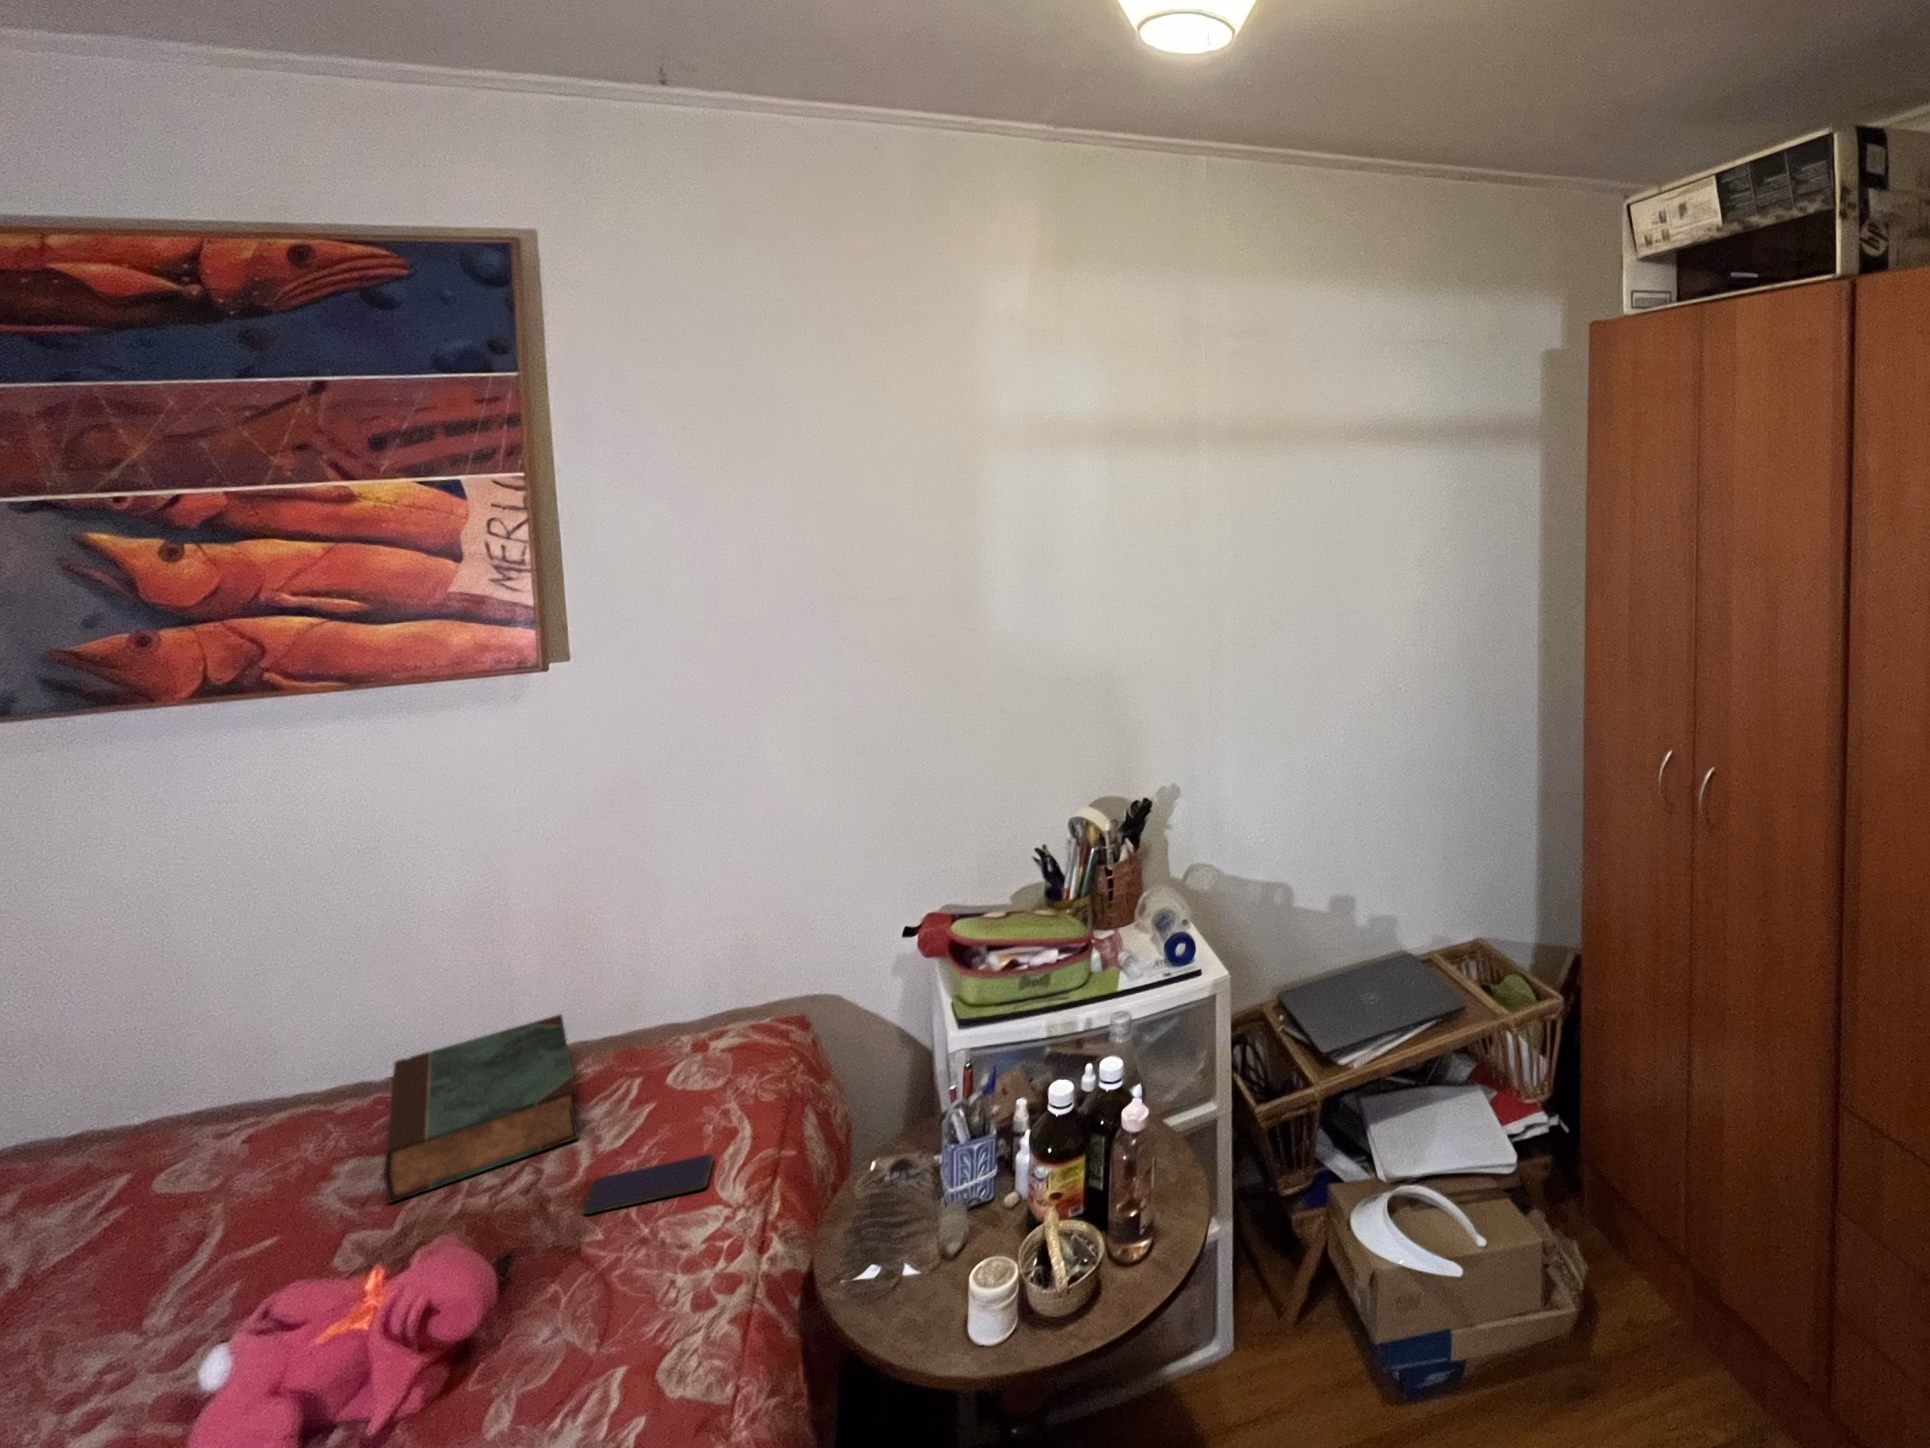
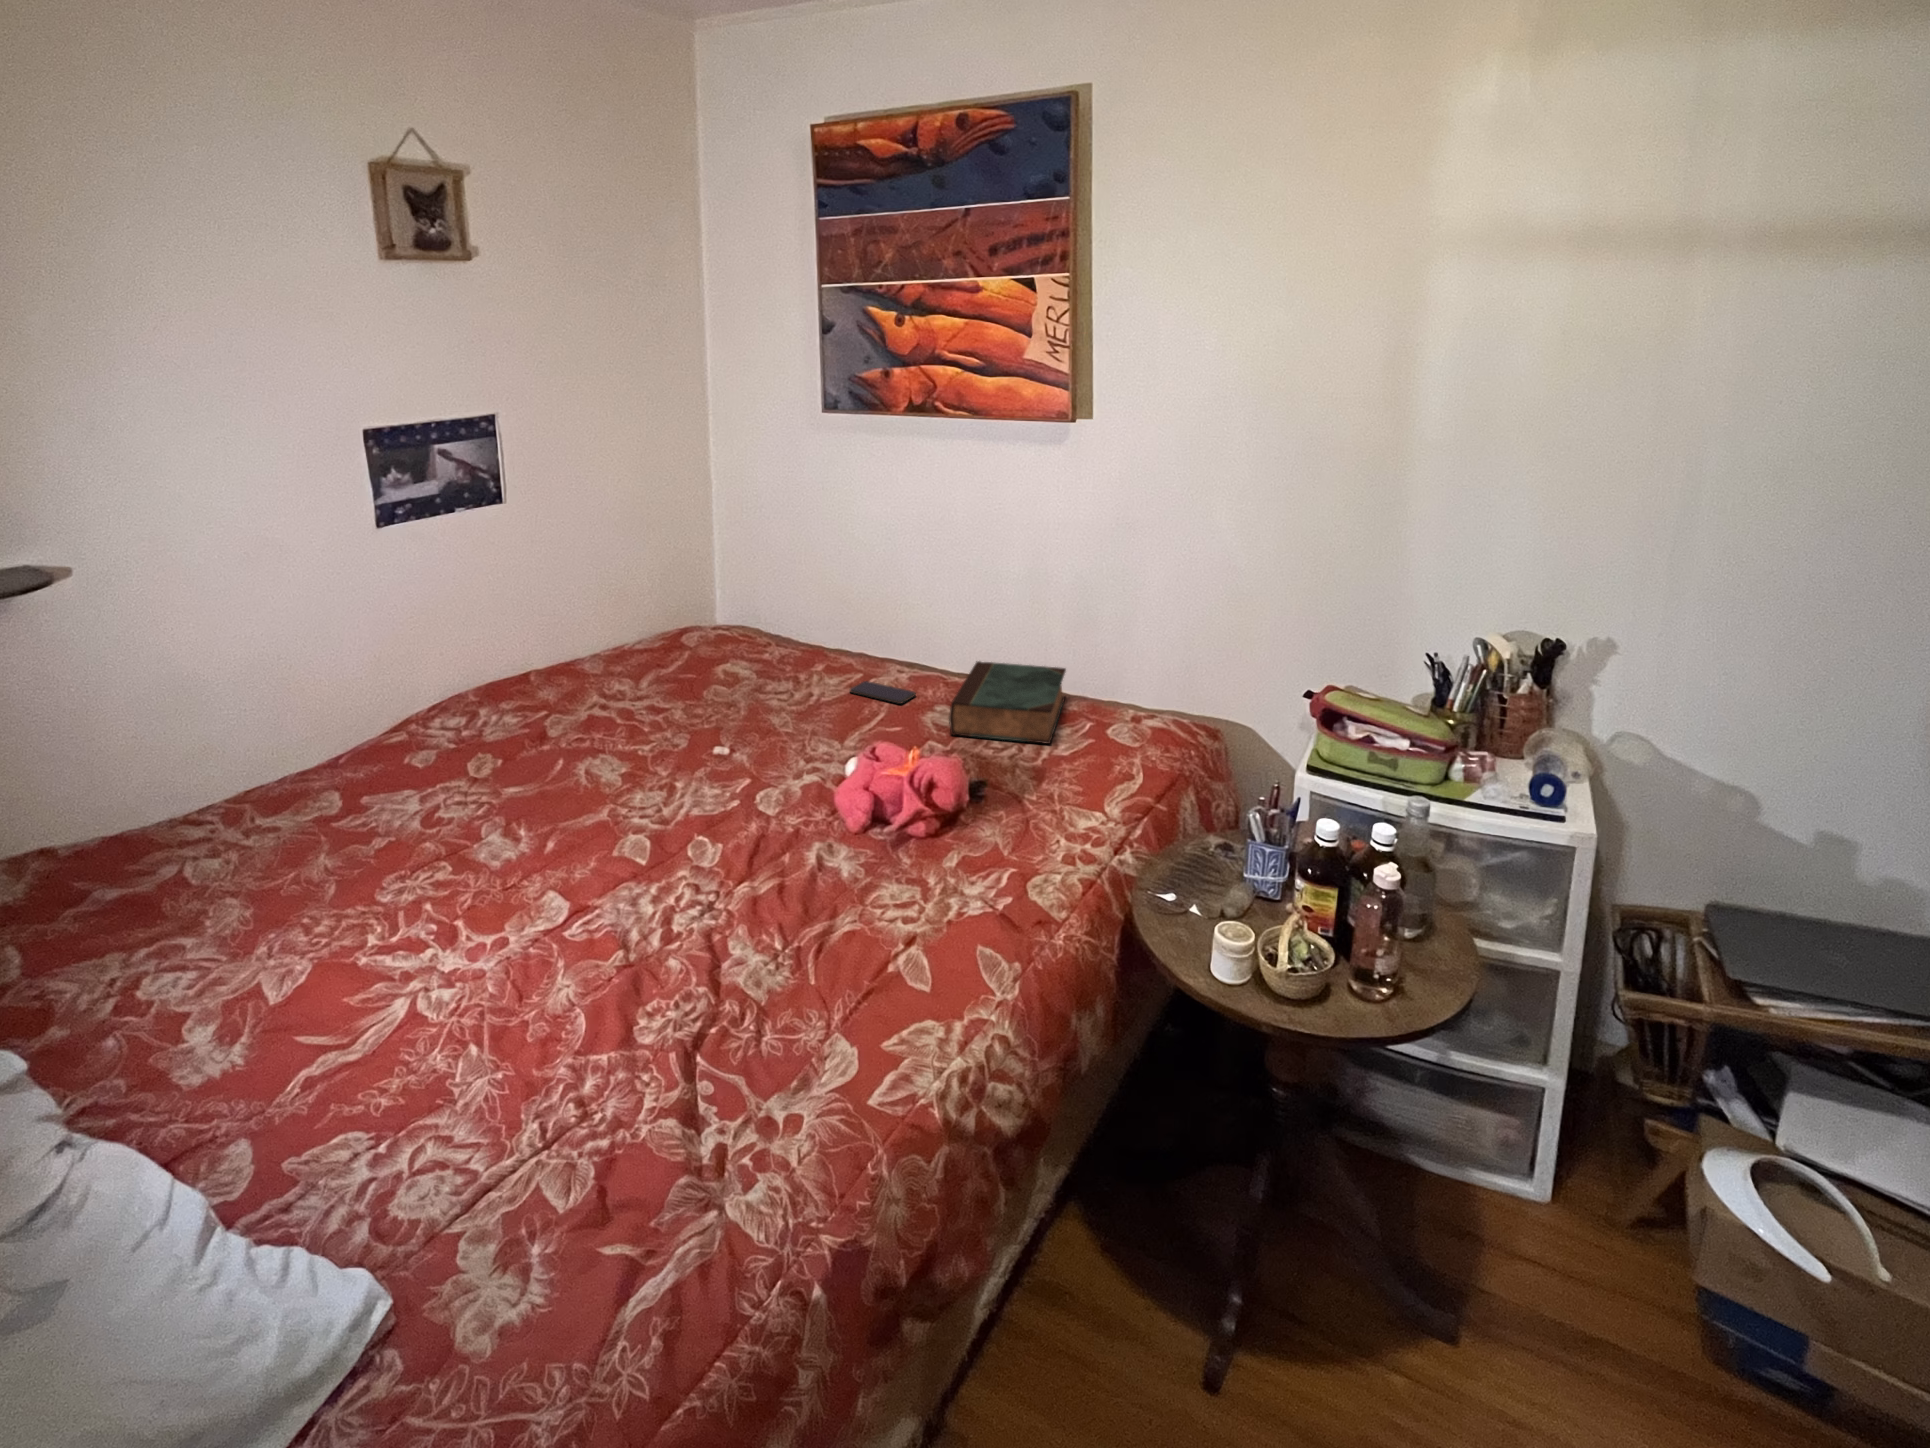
smartphone: present [583,1154,713,1214] -> present [850,681,916,704]

